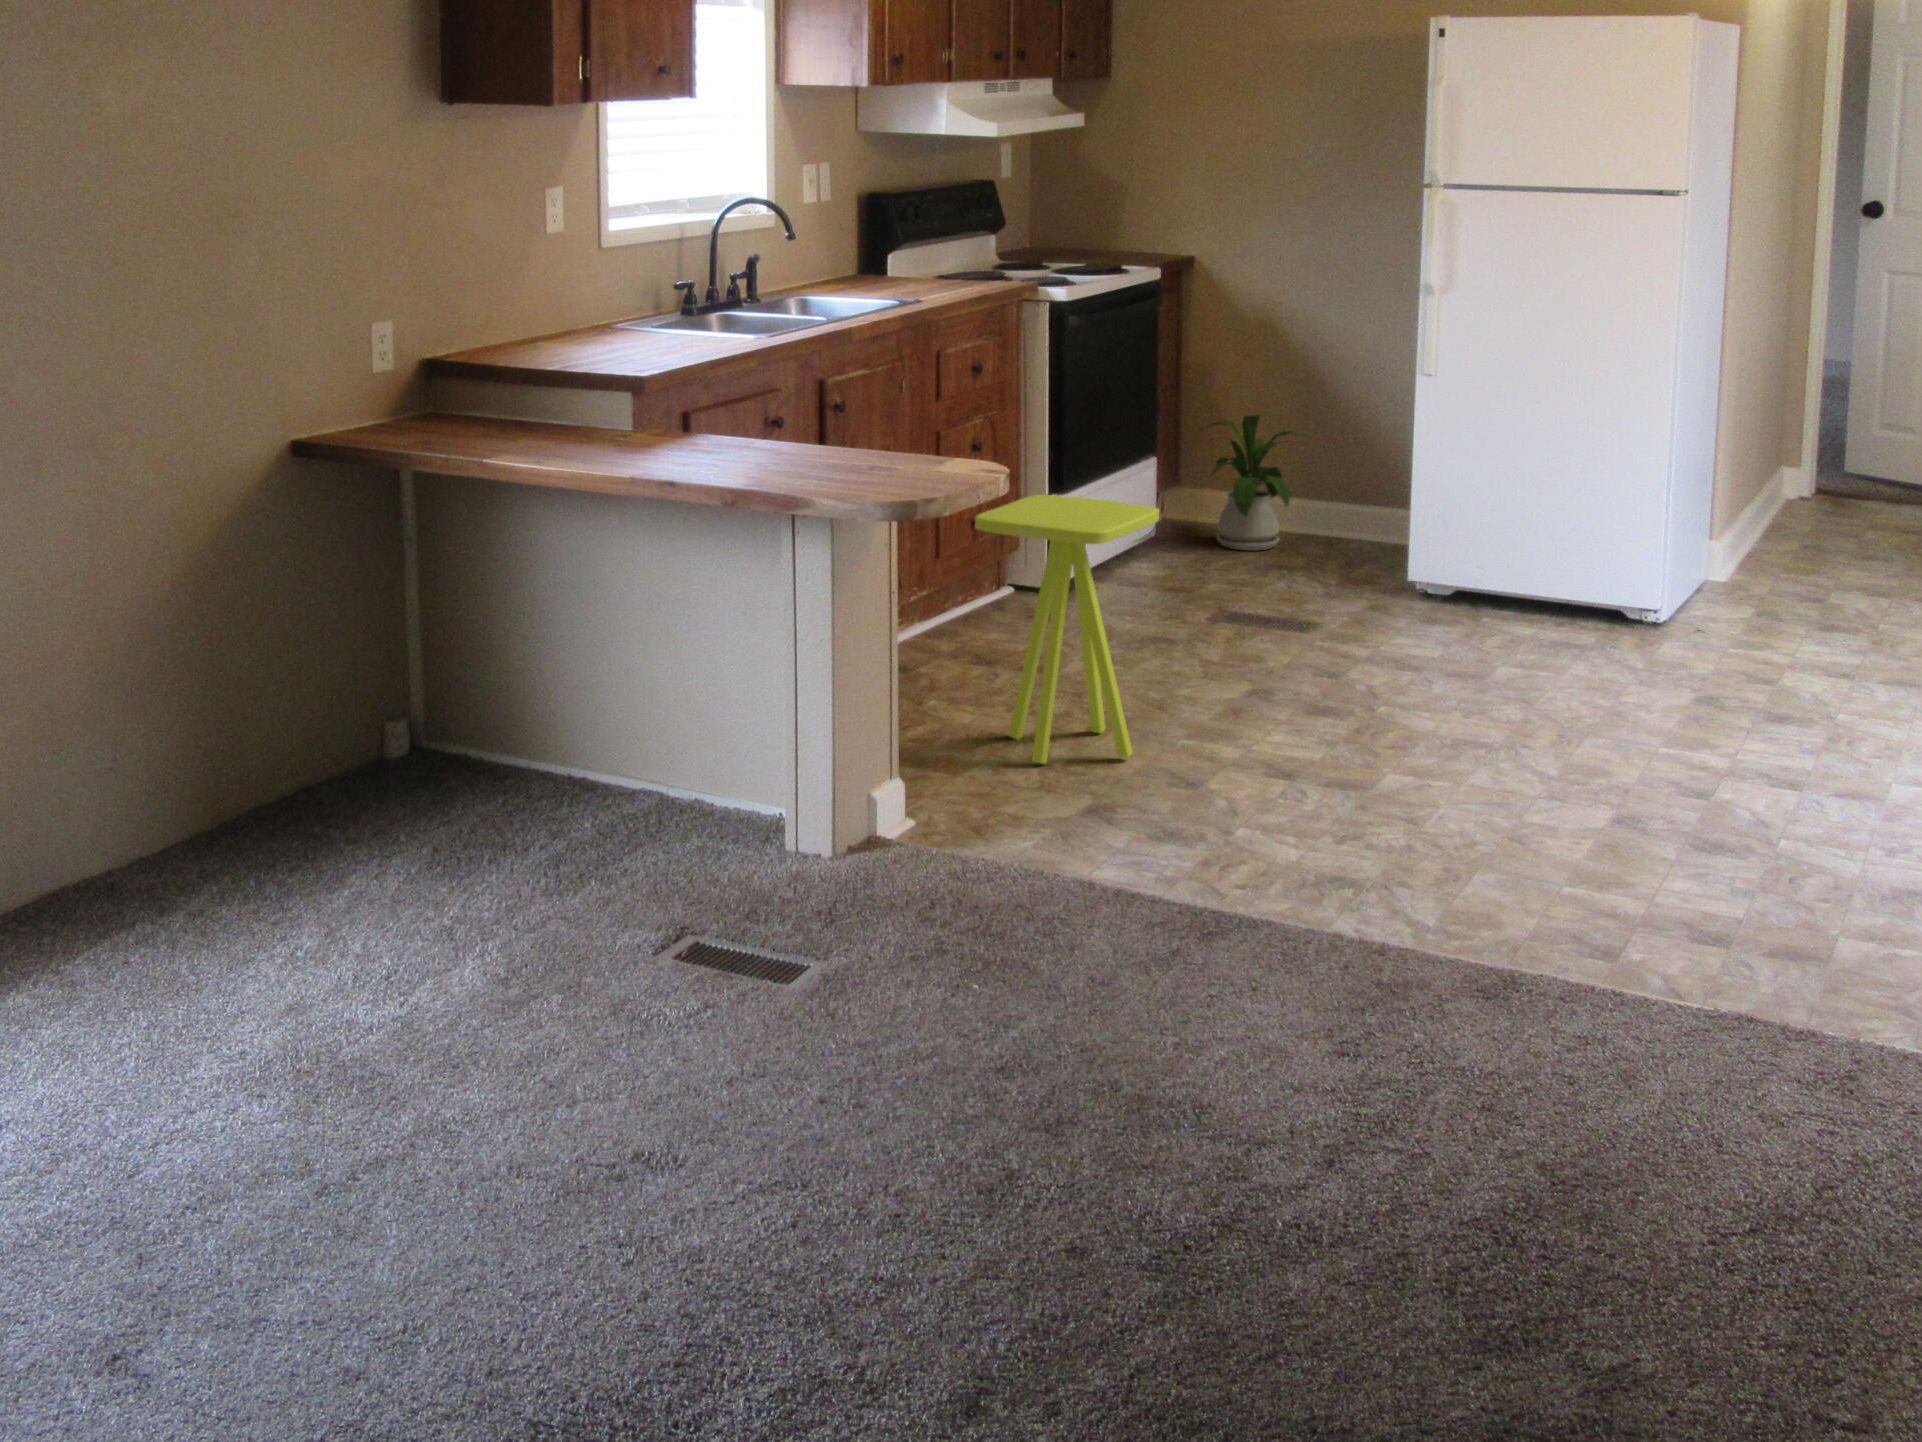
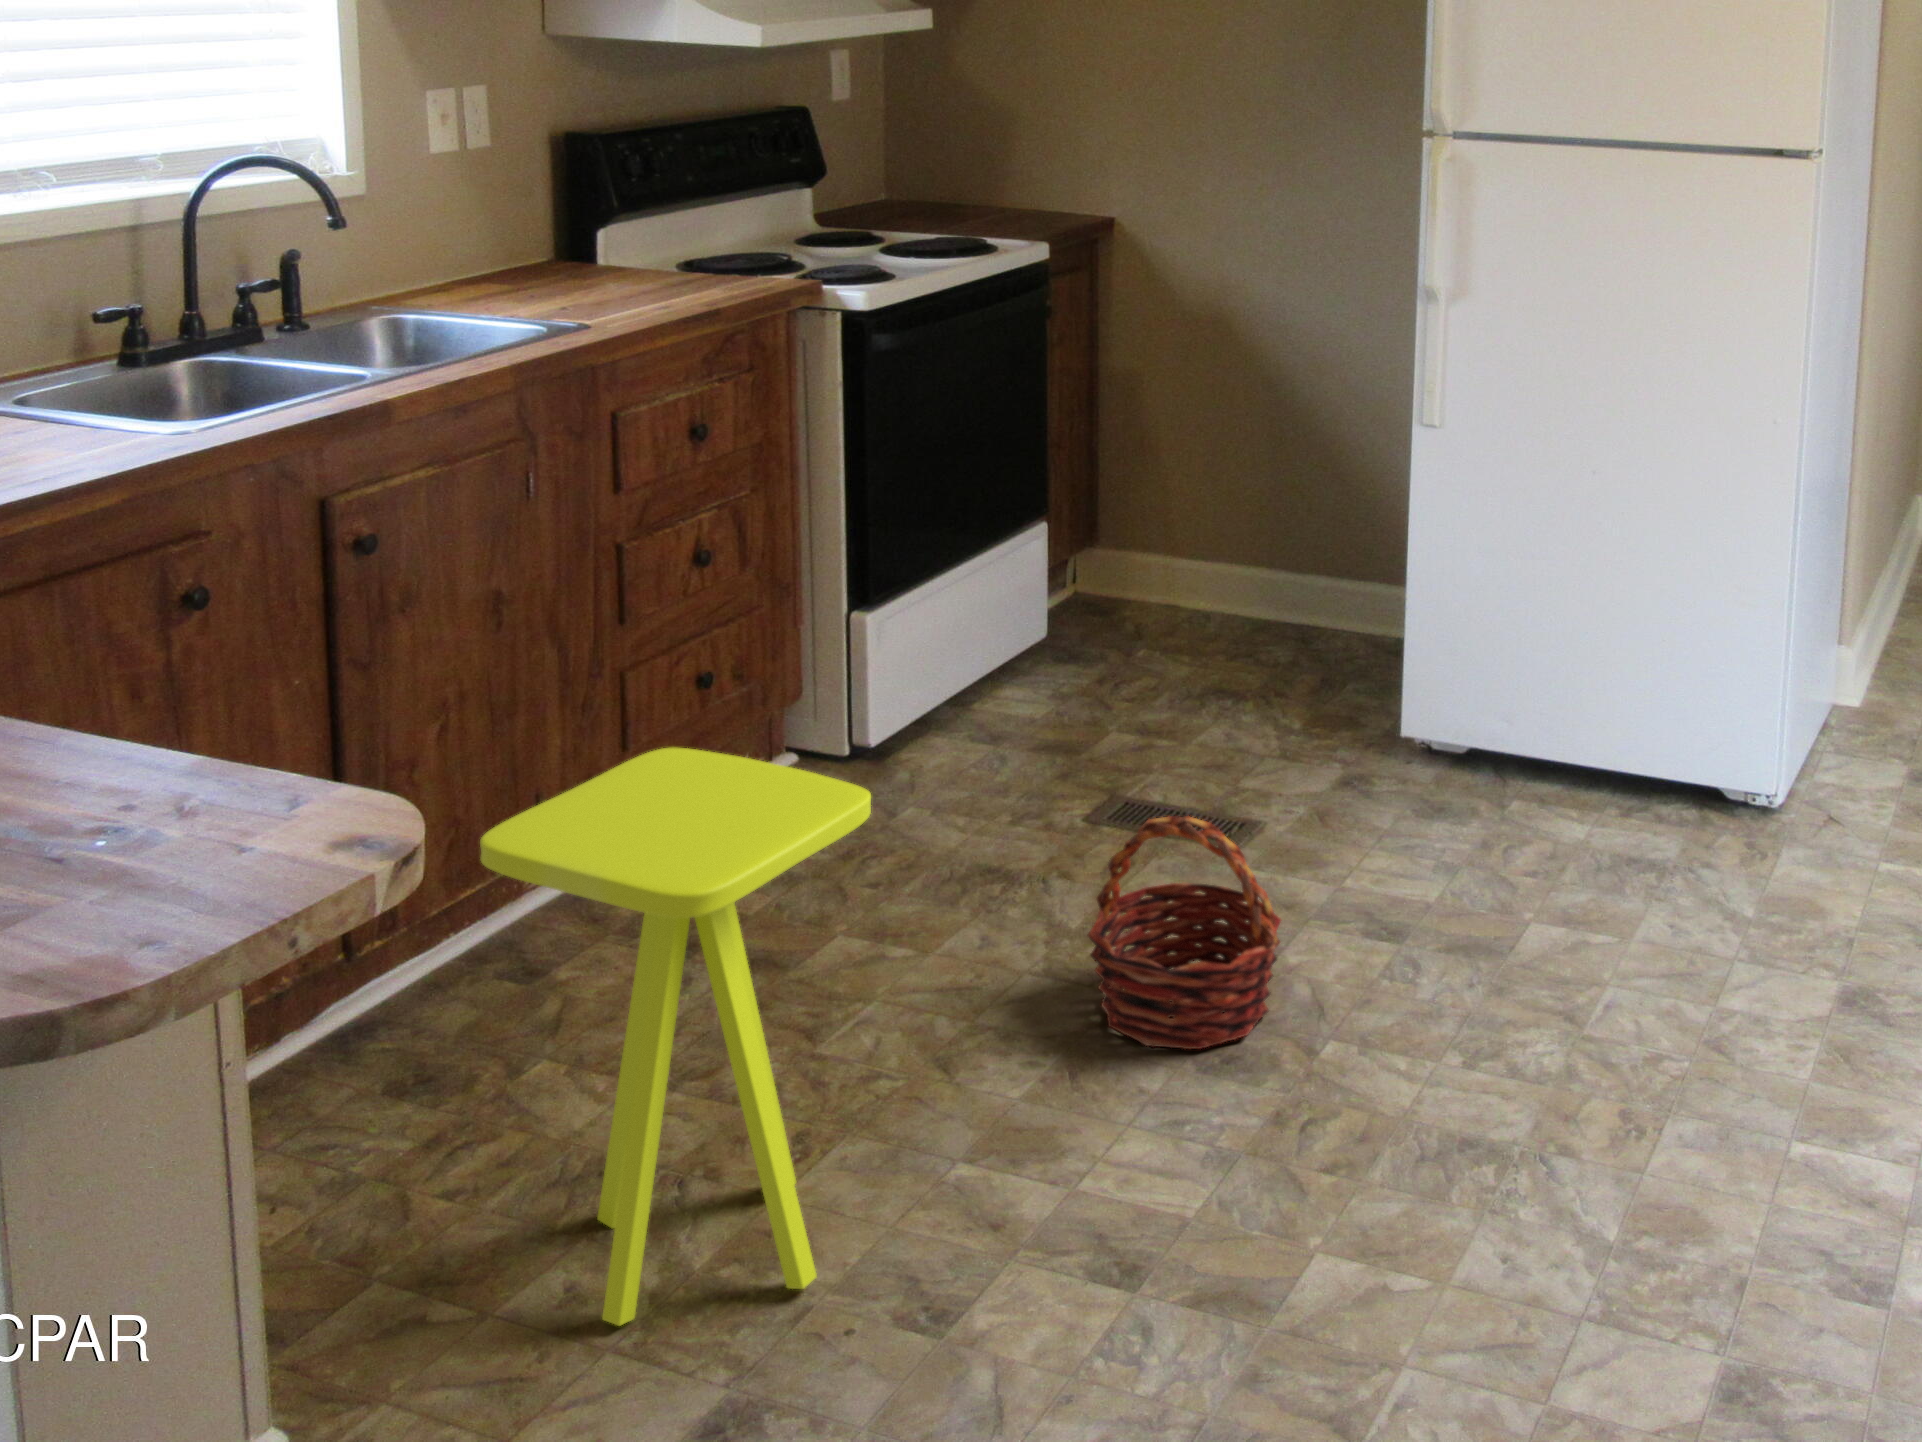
house plant: present [1210,415,1309,551] -> none [1112,464,1283,660]
basket: none [1240,569,1353,698] -> present [1088,816,1281,1049]

